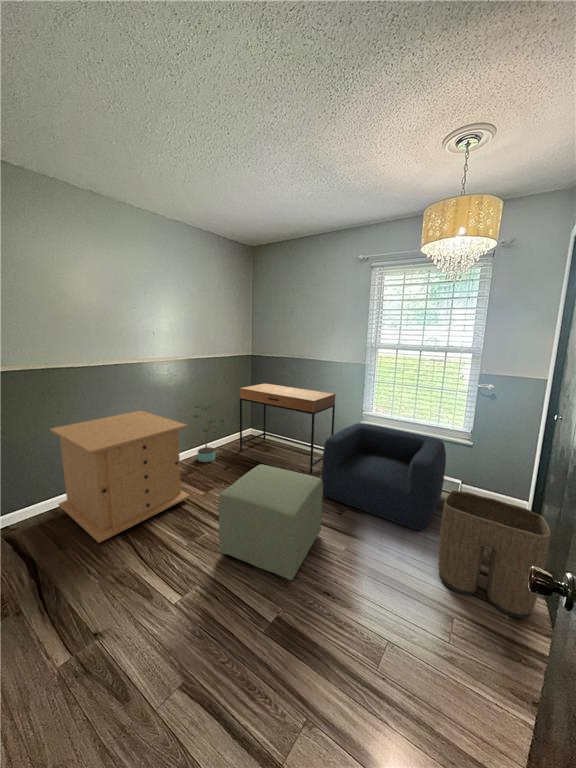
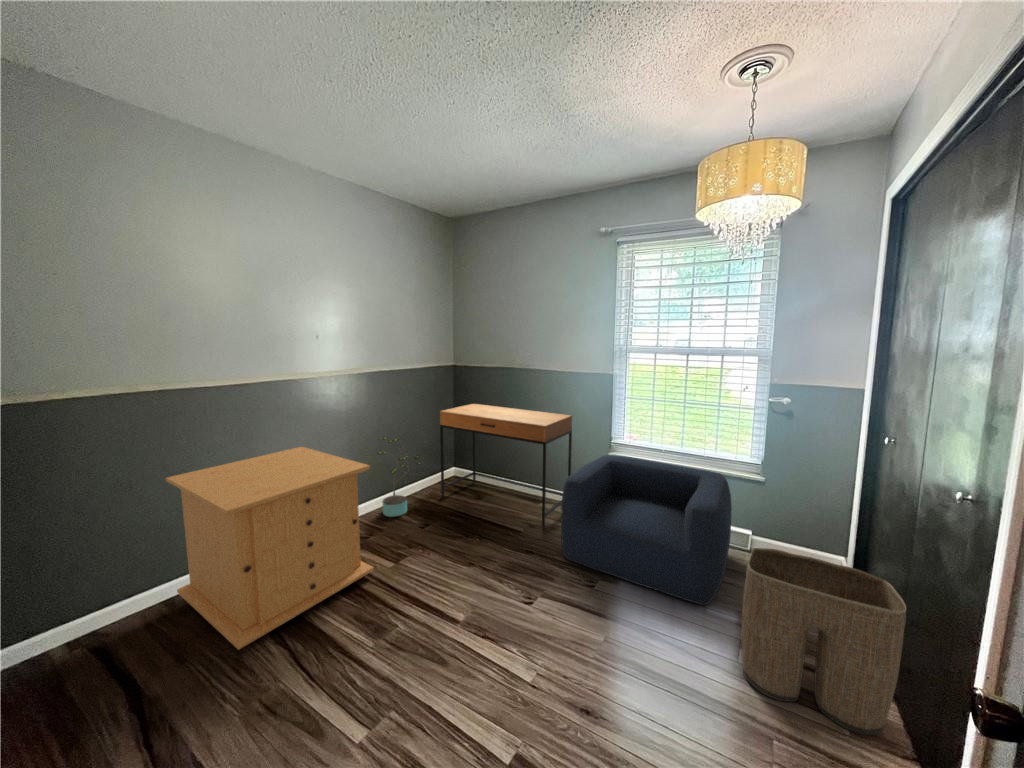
ottoman: present [218,464,323,580] -> none [420,519,568,694]

